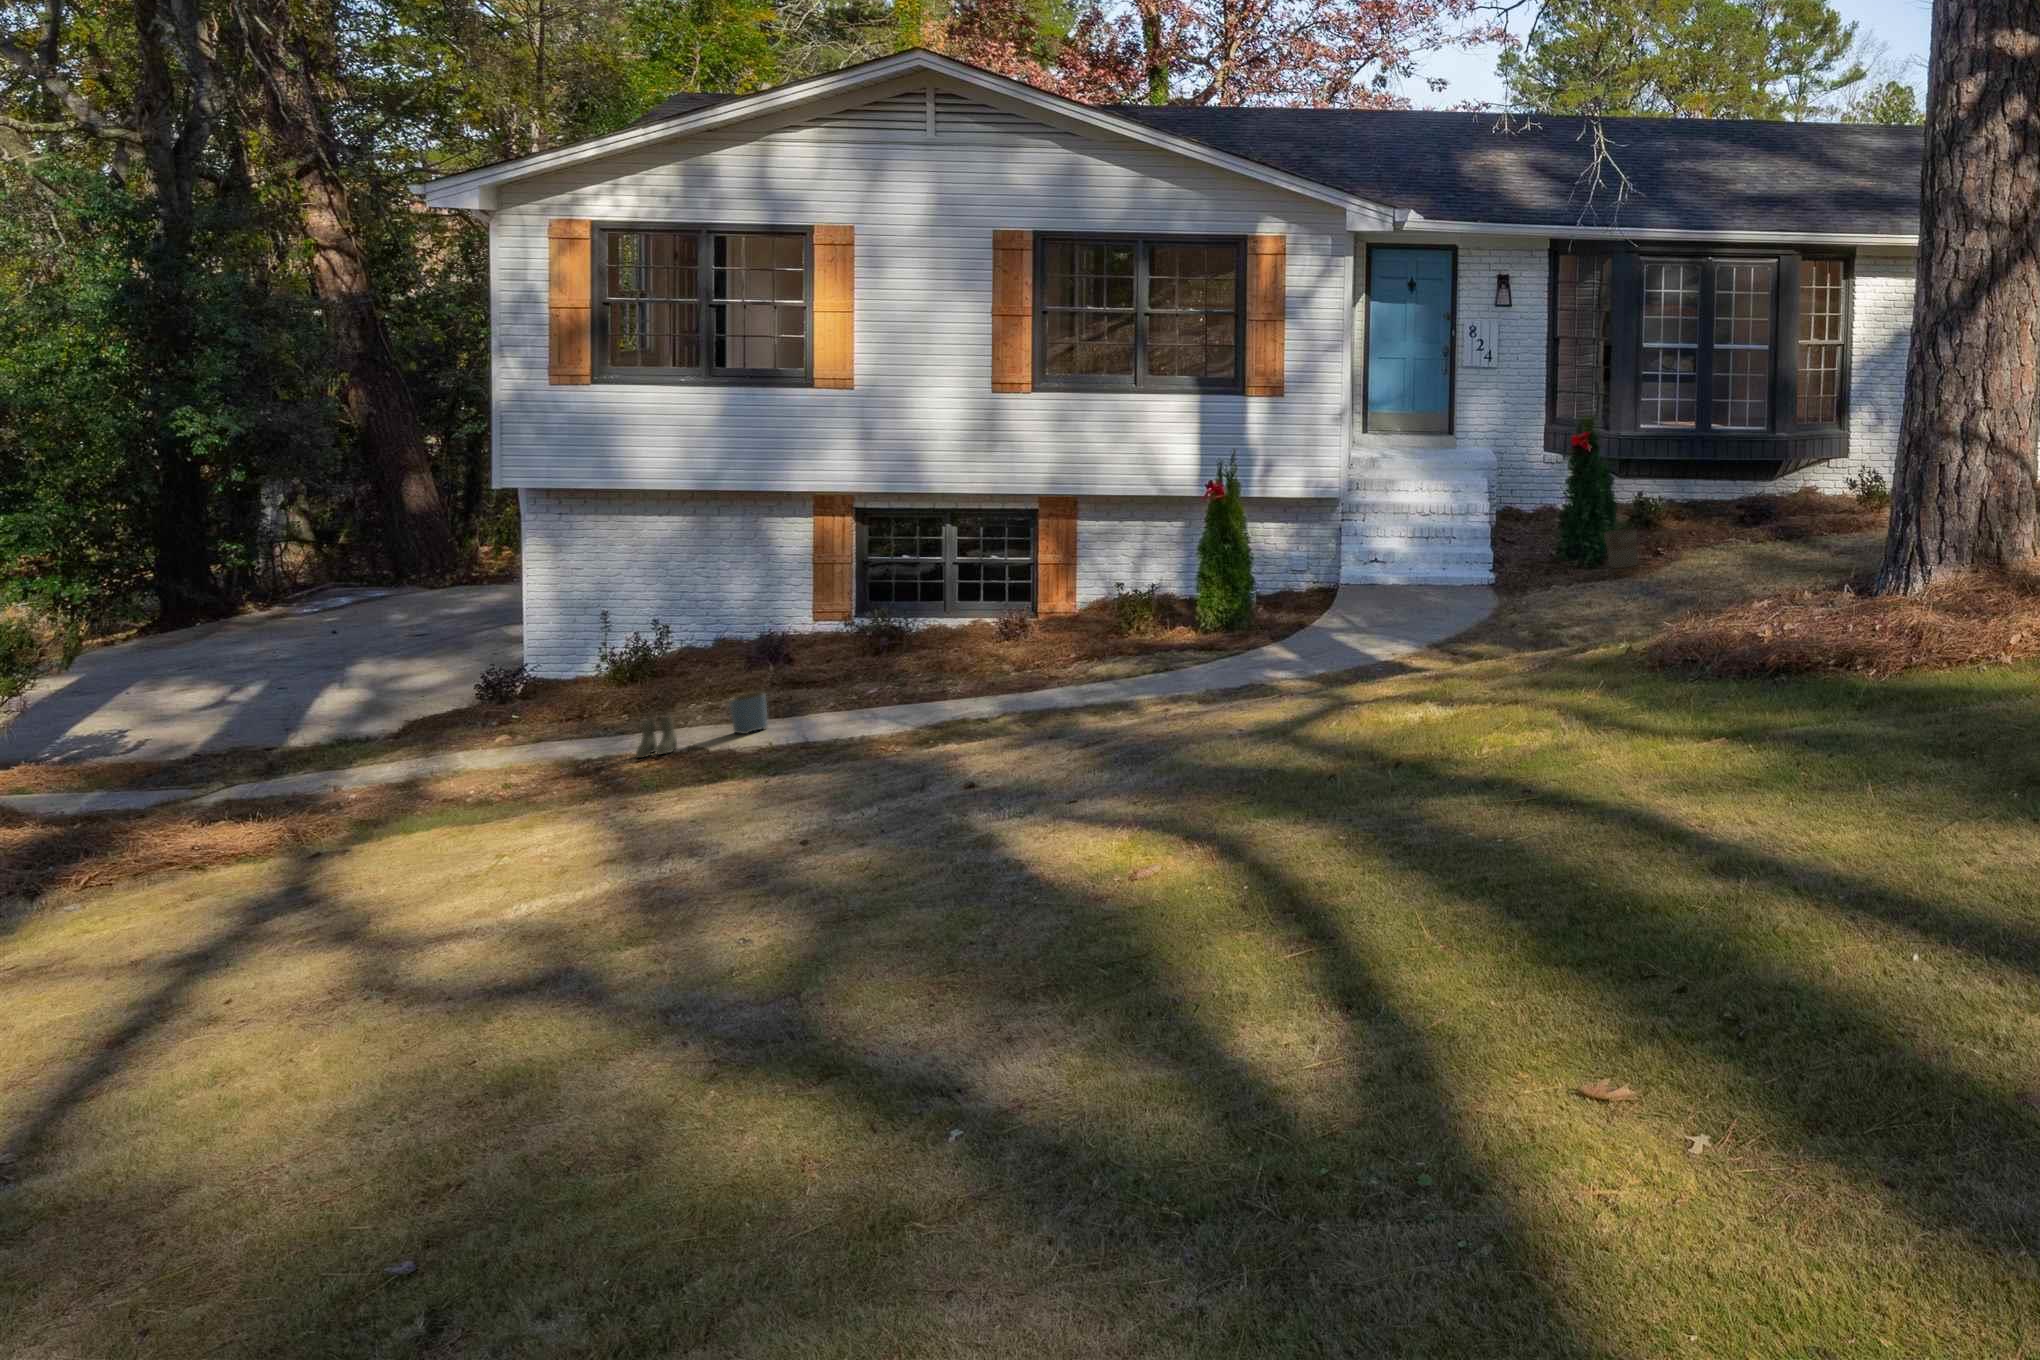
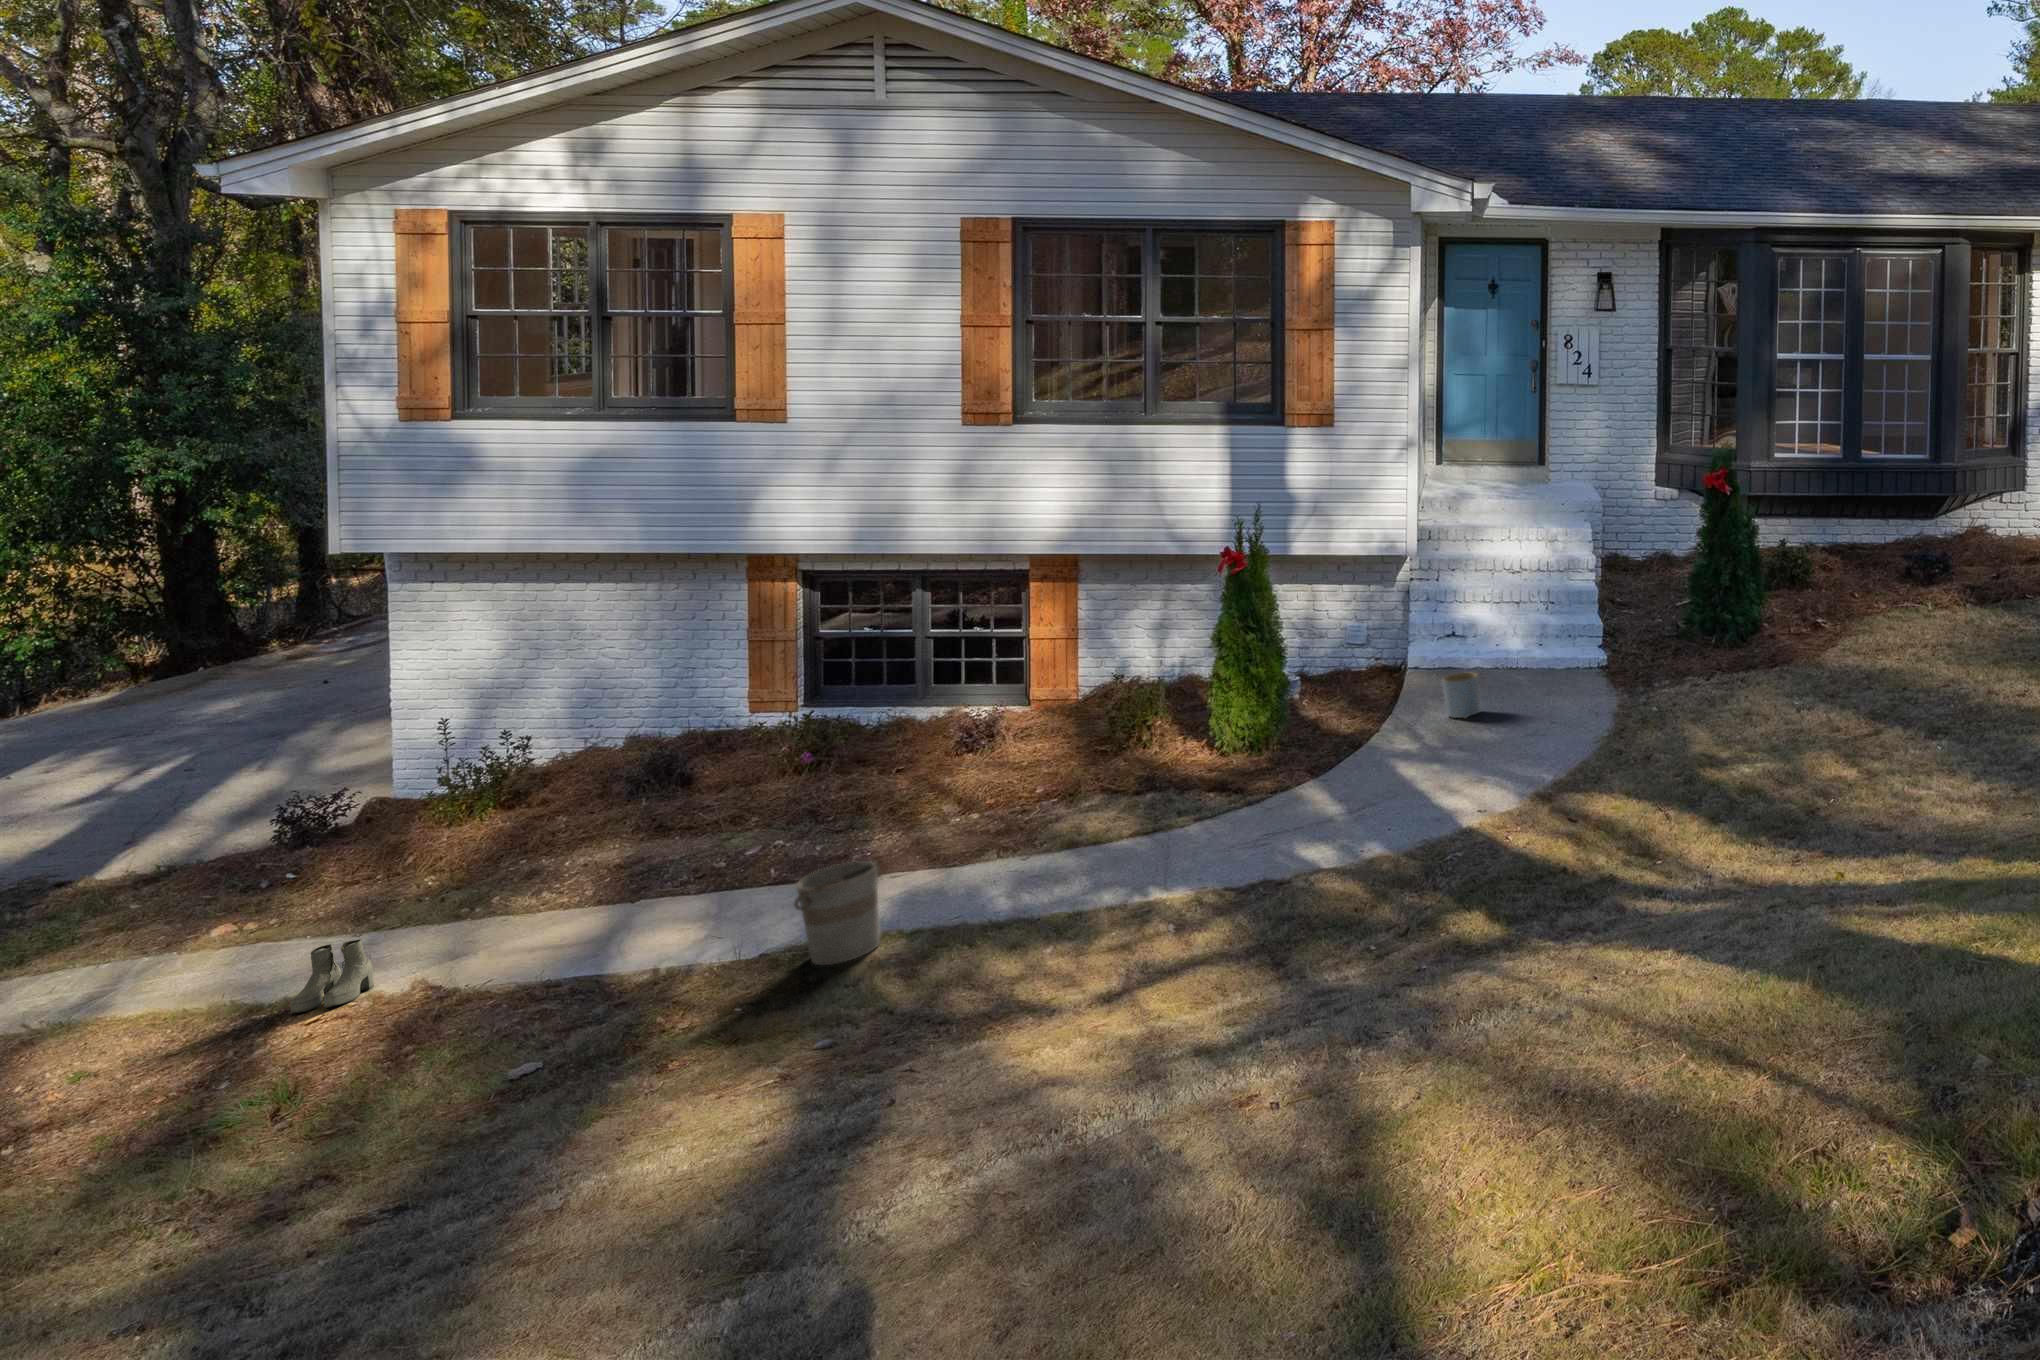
bucket: present [1604,527,1638,568] -> present [795,861,884,965]
planter: present [729,692,768,734] -> present [1442,673,1481,718]

